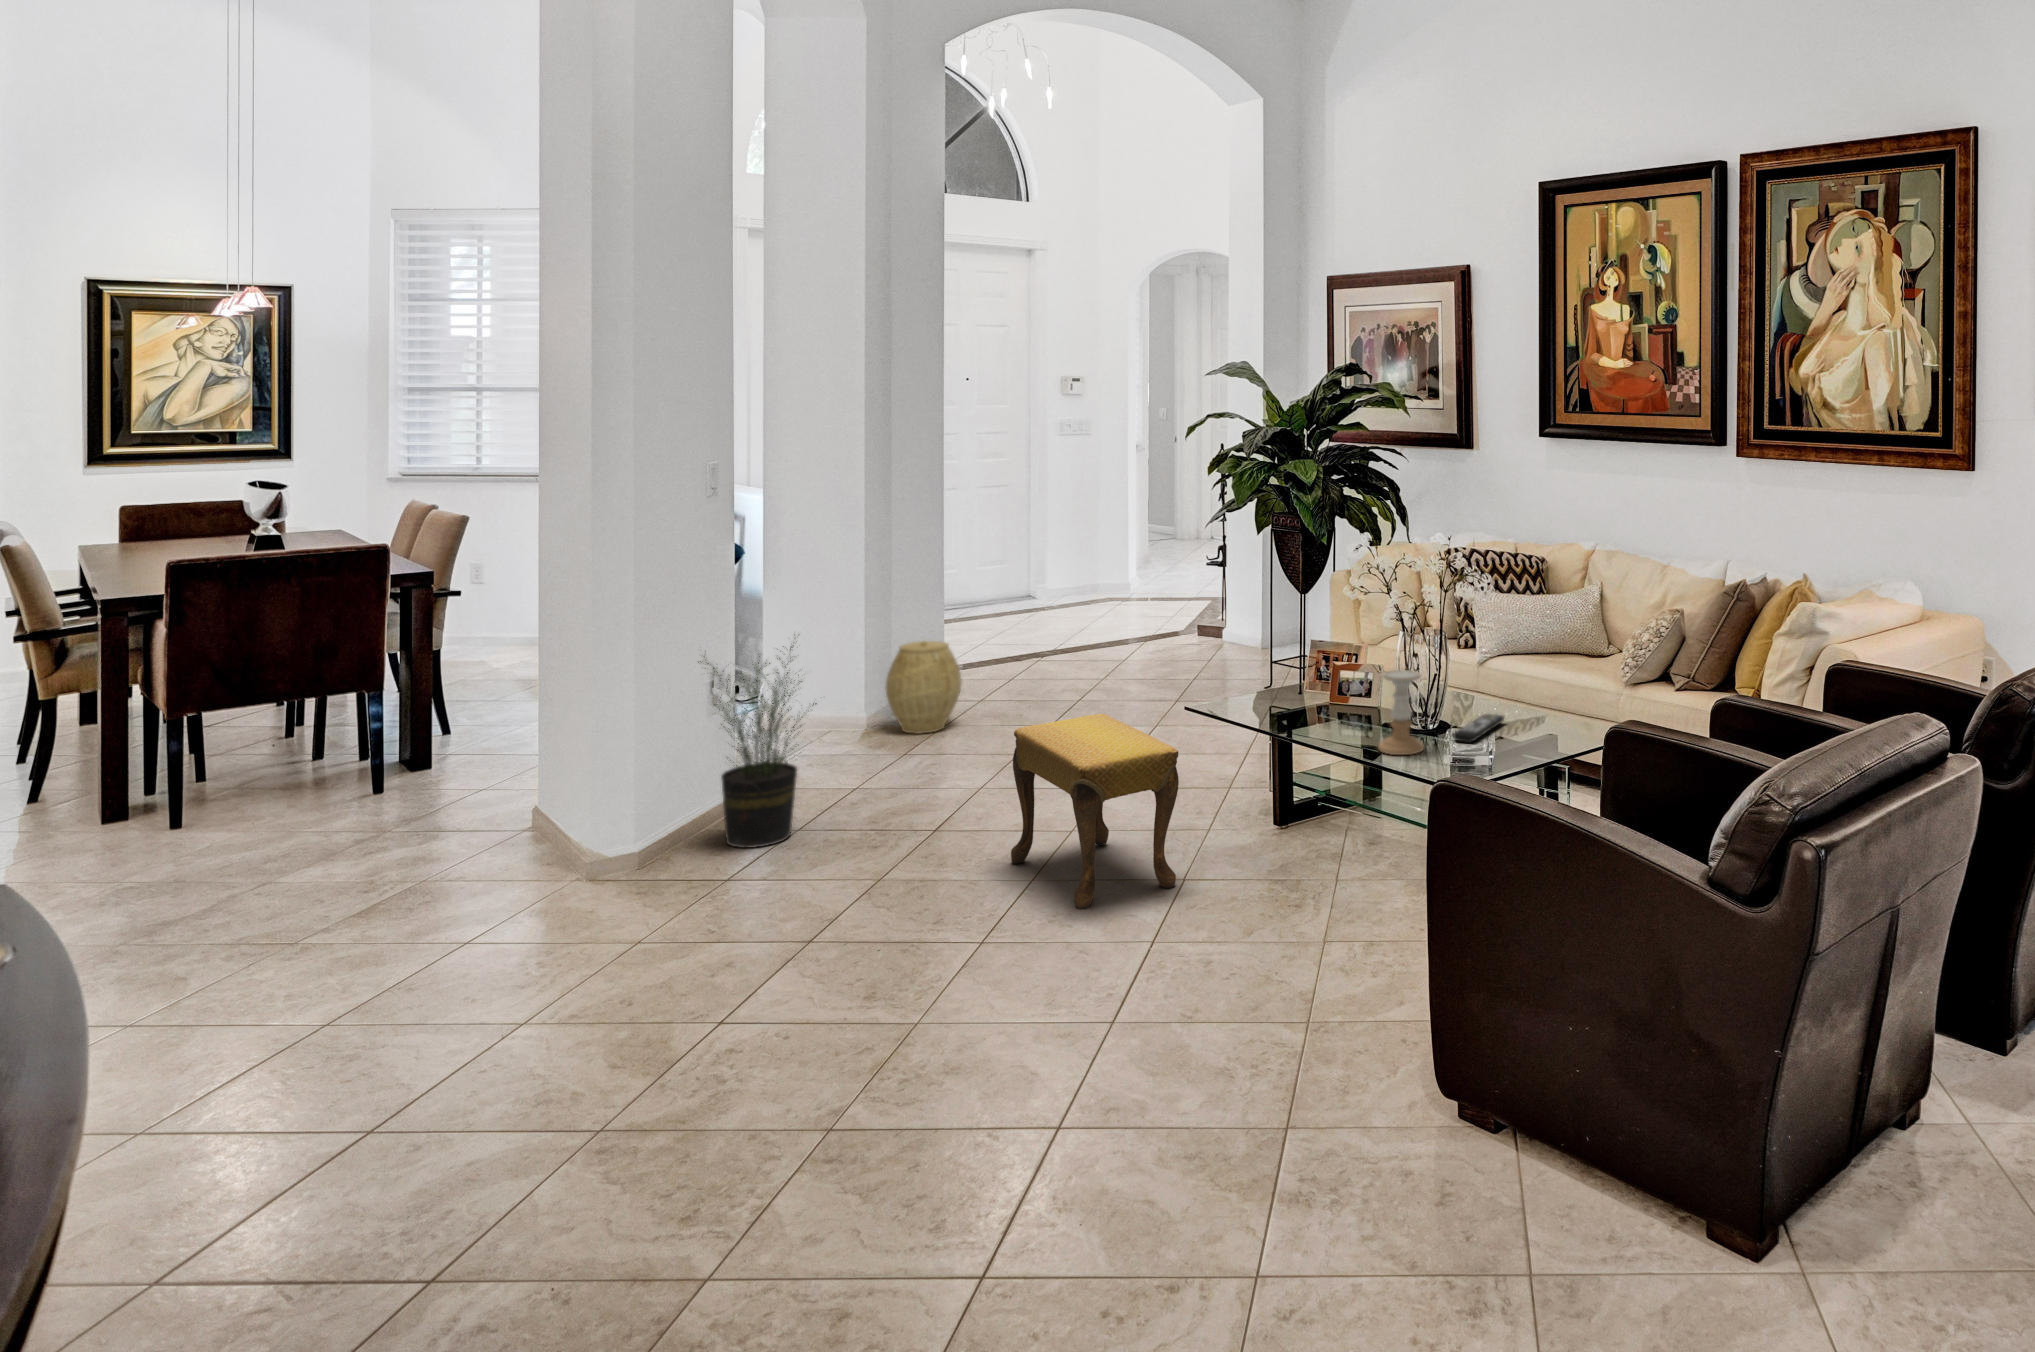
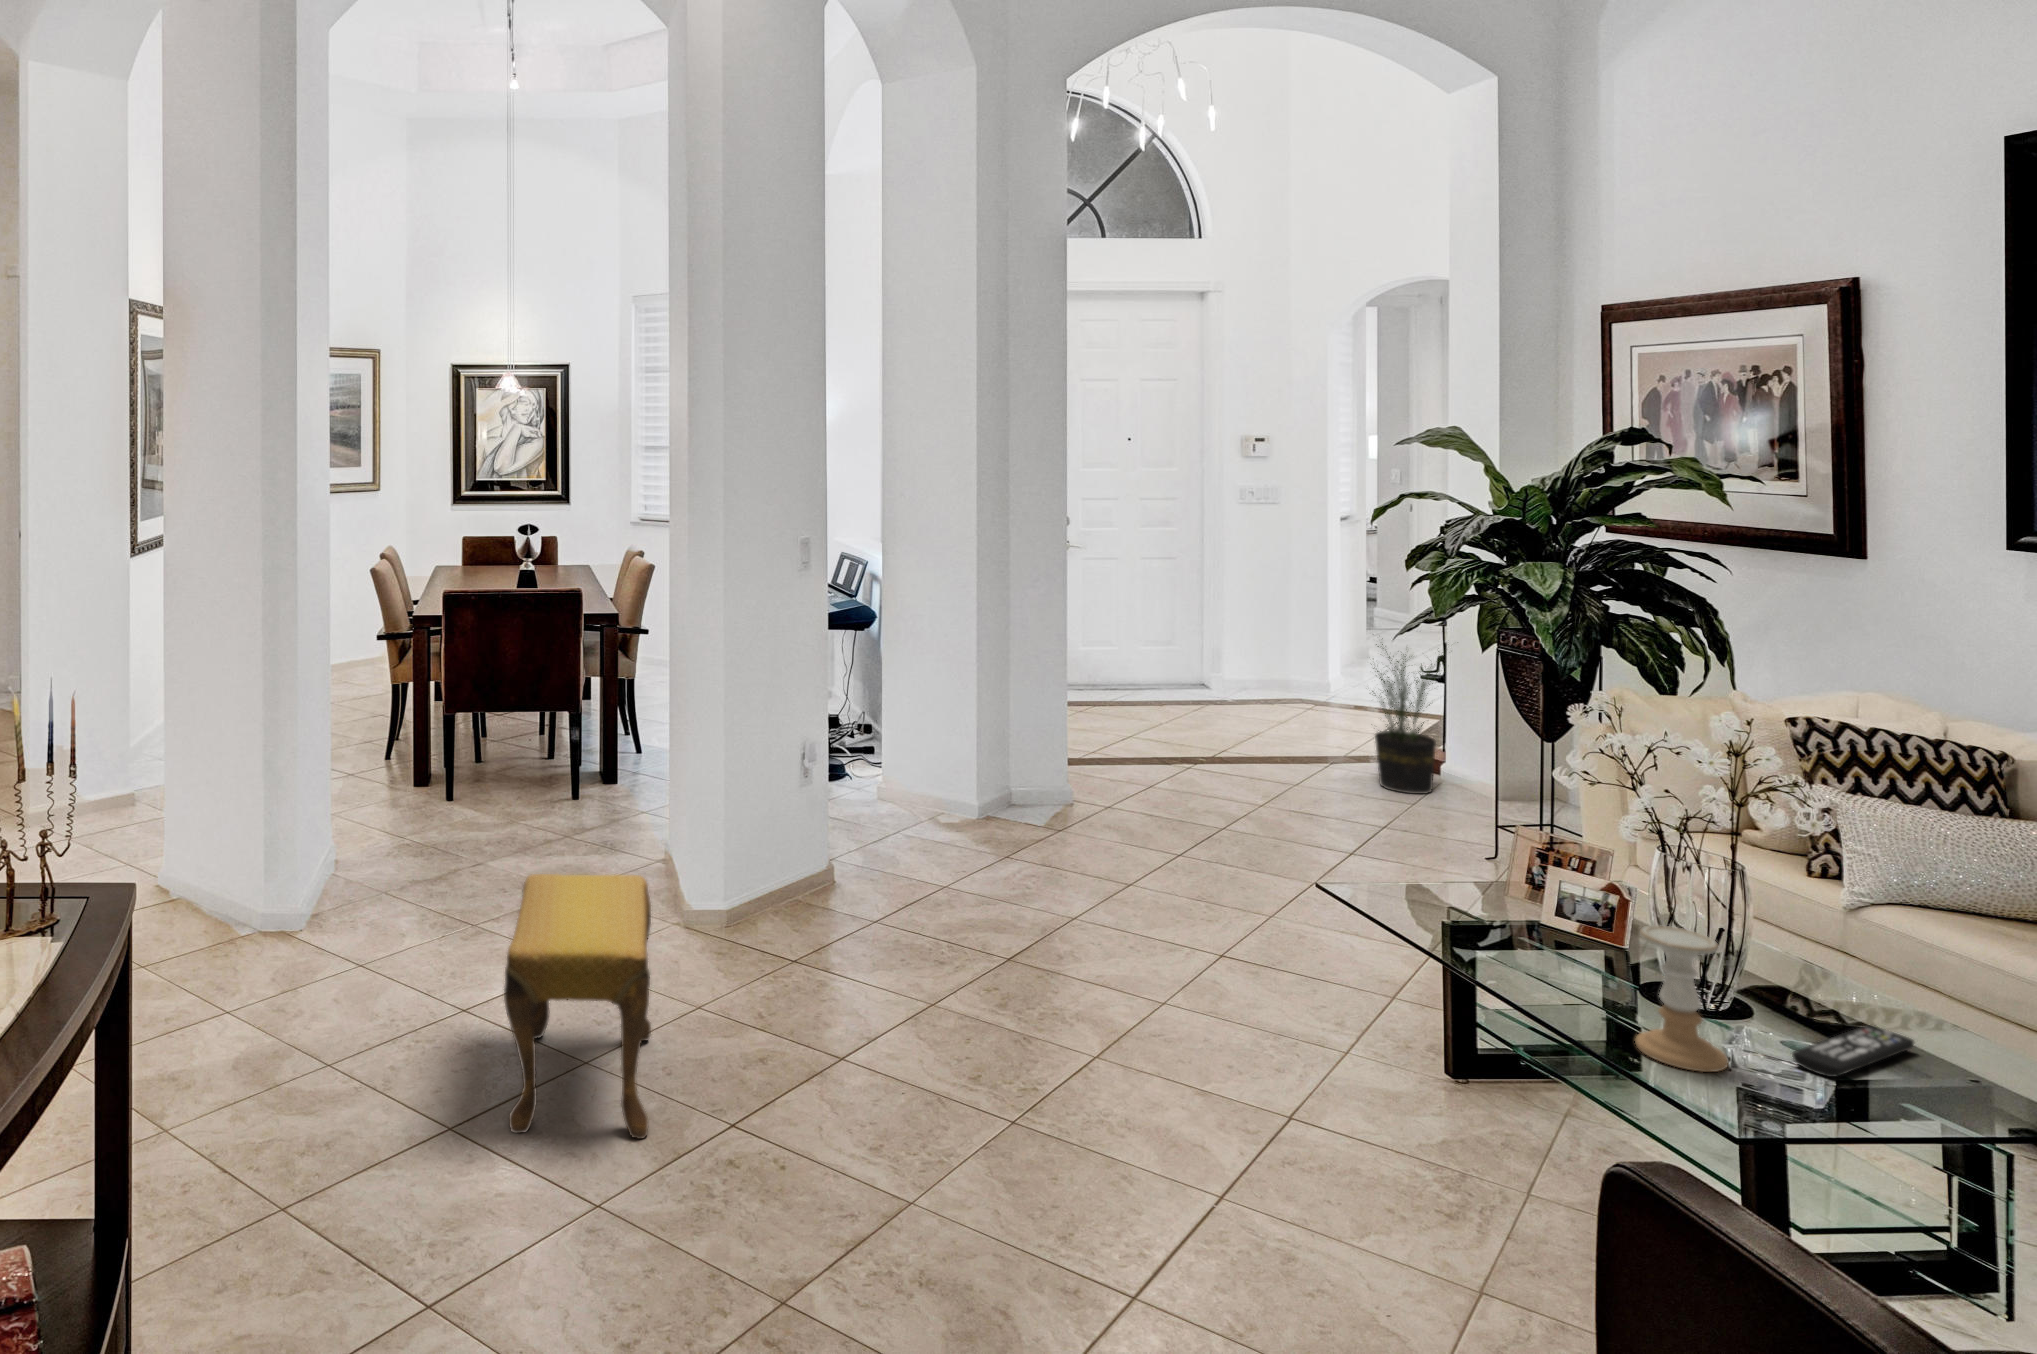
potted plant: present [698,635,817,848] -> present [1371,638,1443,794]
woven basket: present [886,641,962,734] -> none [1007,729,1089,832]
footstool: present [1011,714,1179,909] -> present [504,874,651,1139]

